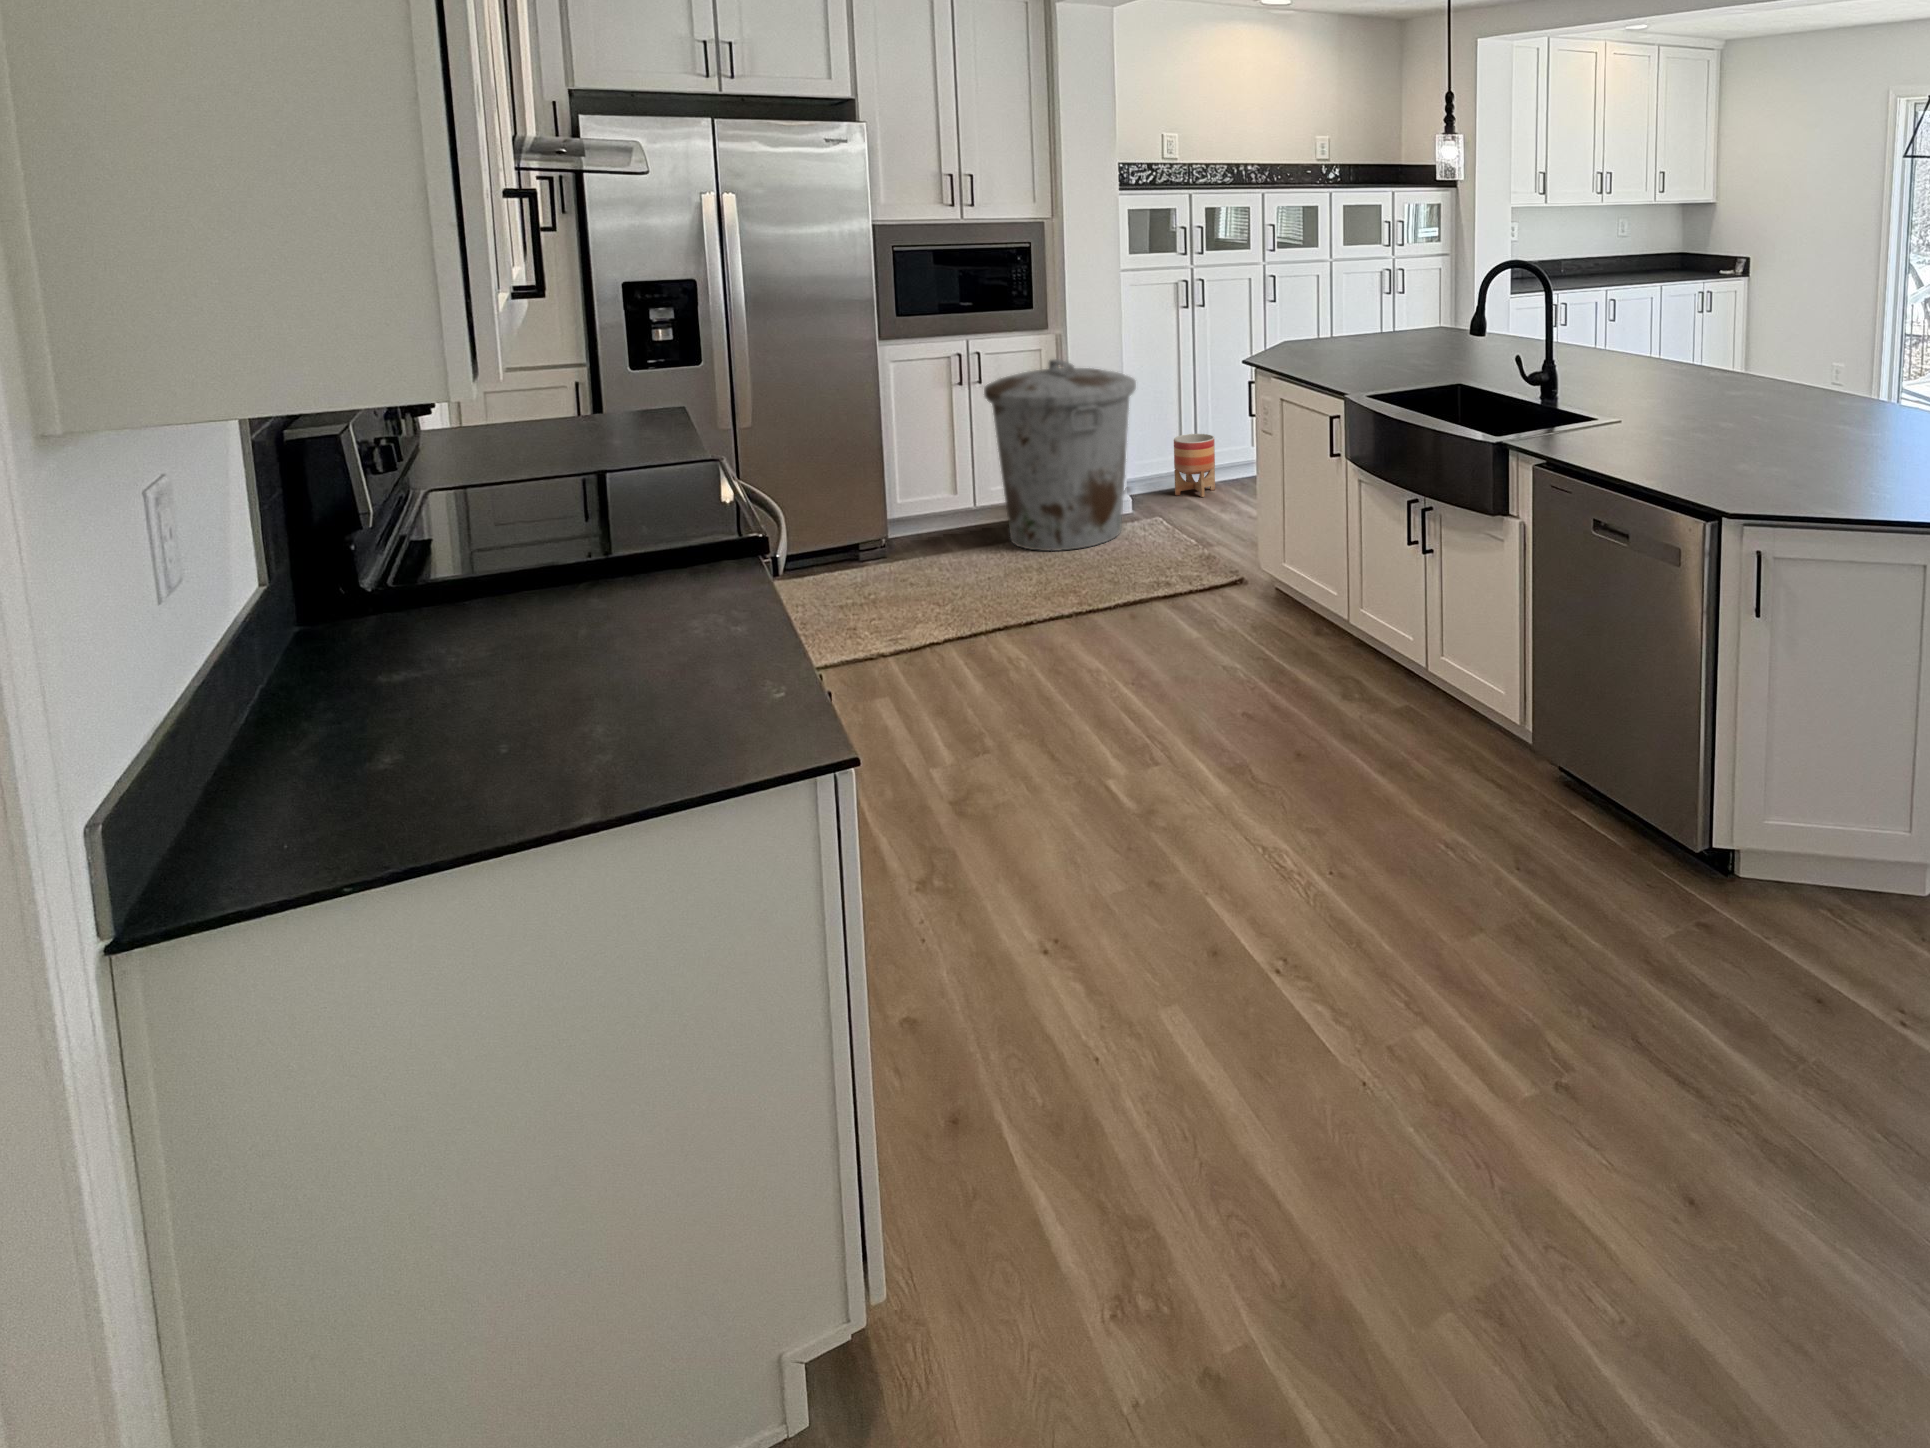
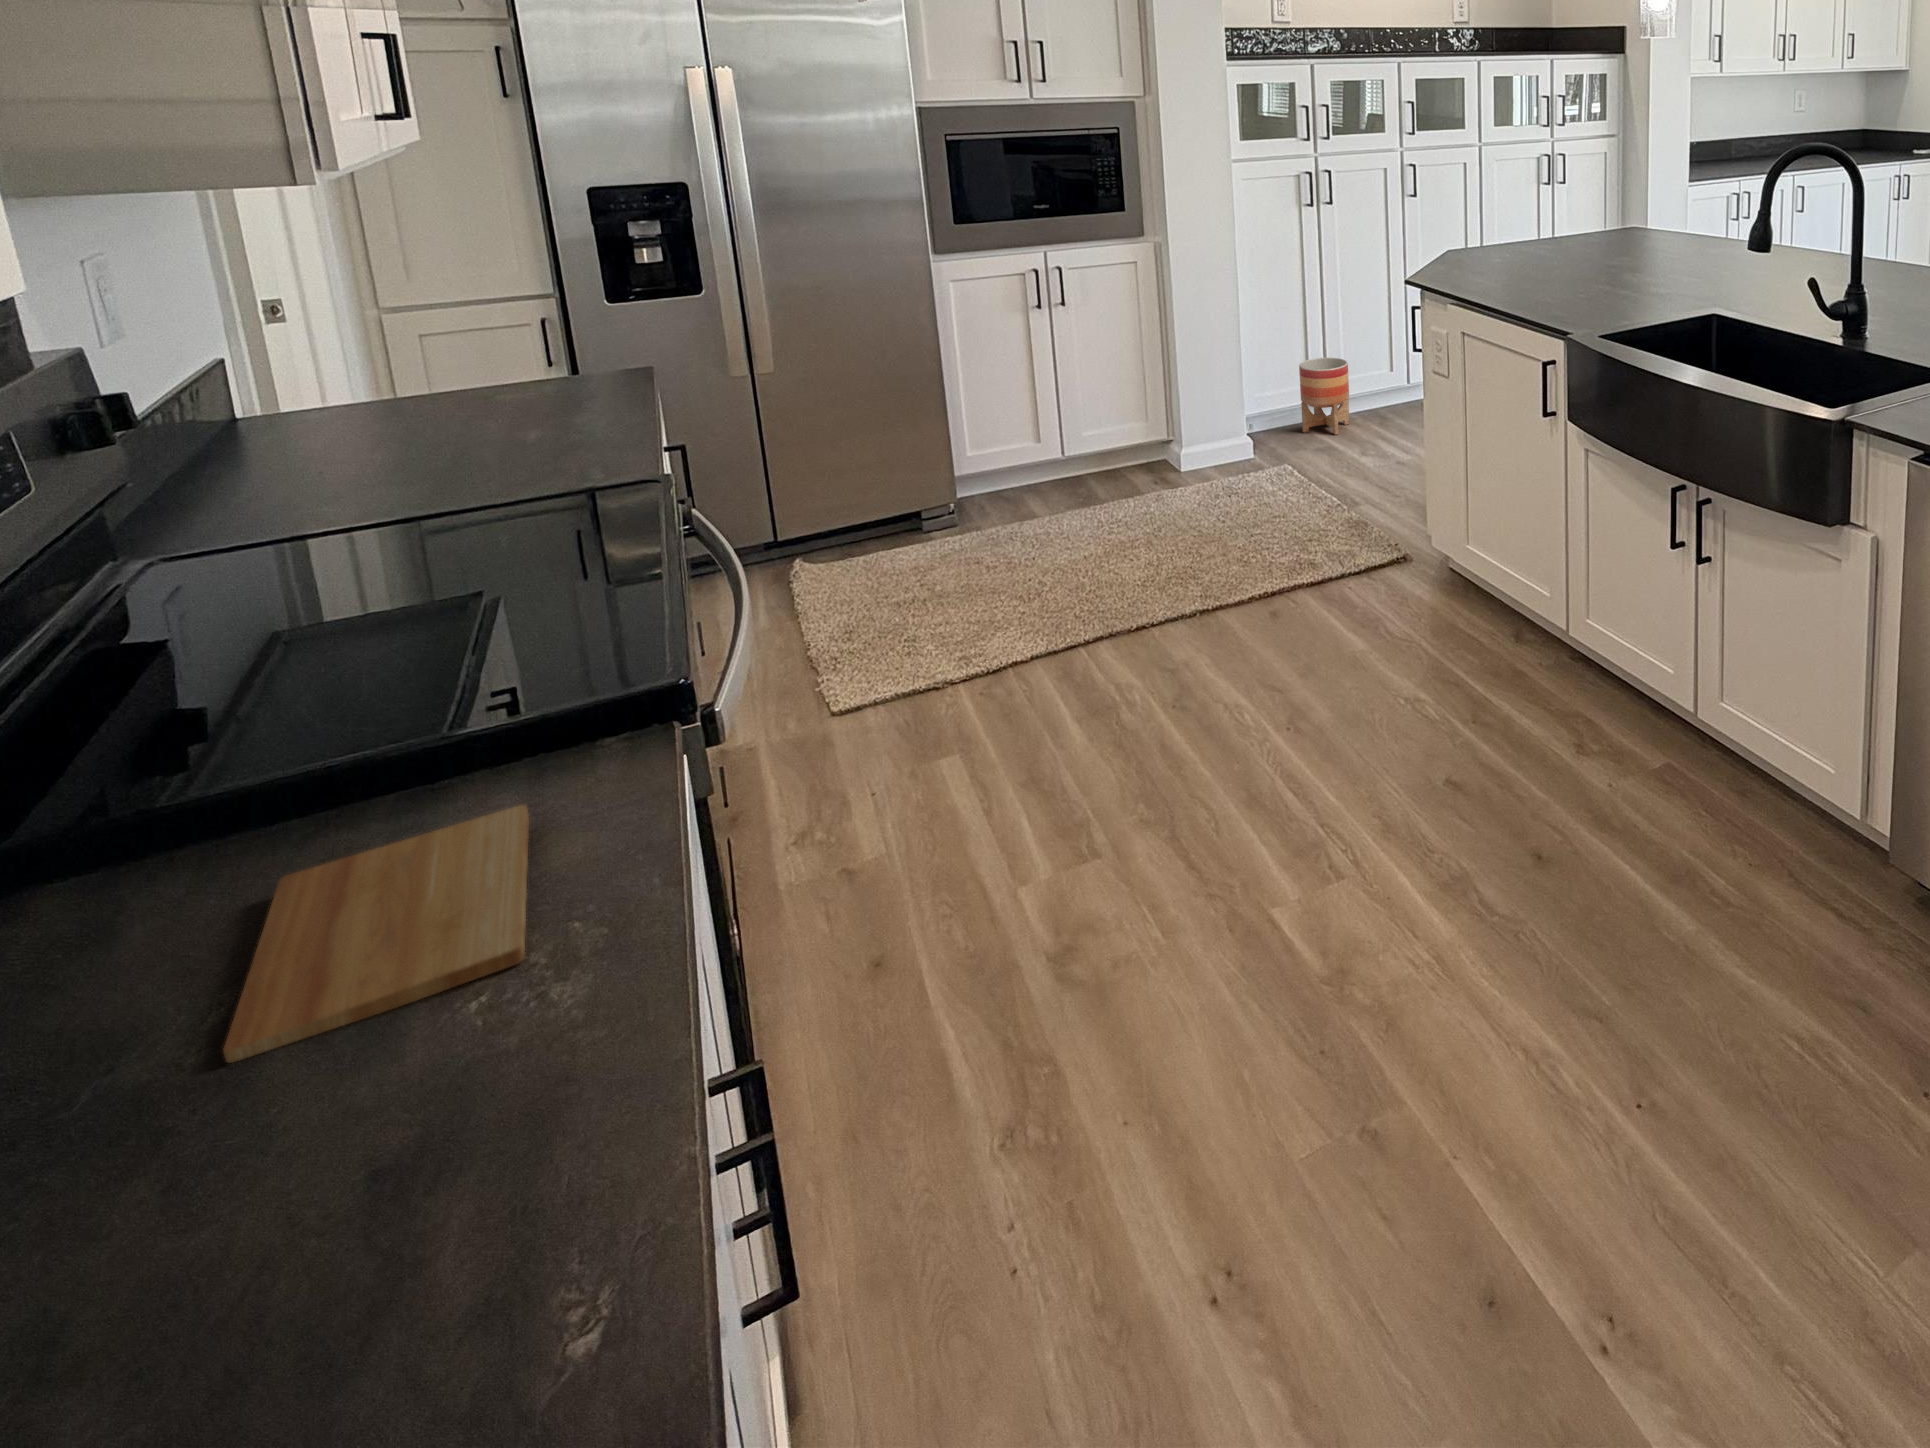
trash can: present [984,359,1136,551] -> none [1069,274,1257,514]
cutting board: none [600,566,725,629] -> present [223,805,529,1063]

